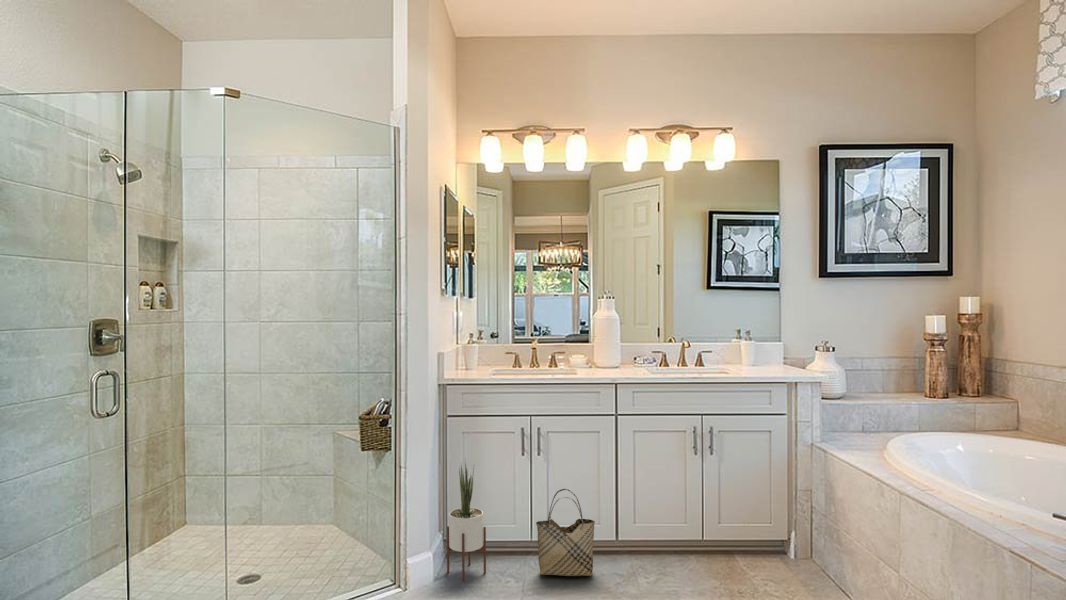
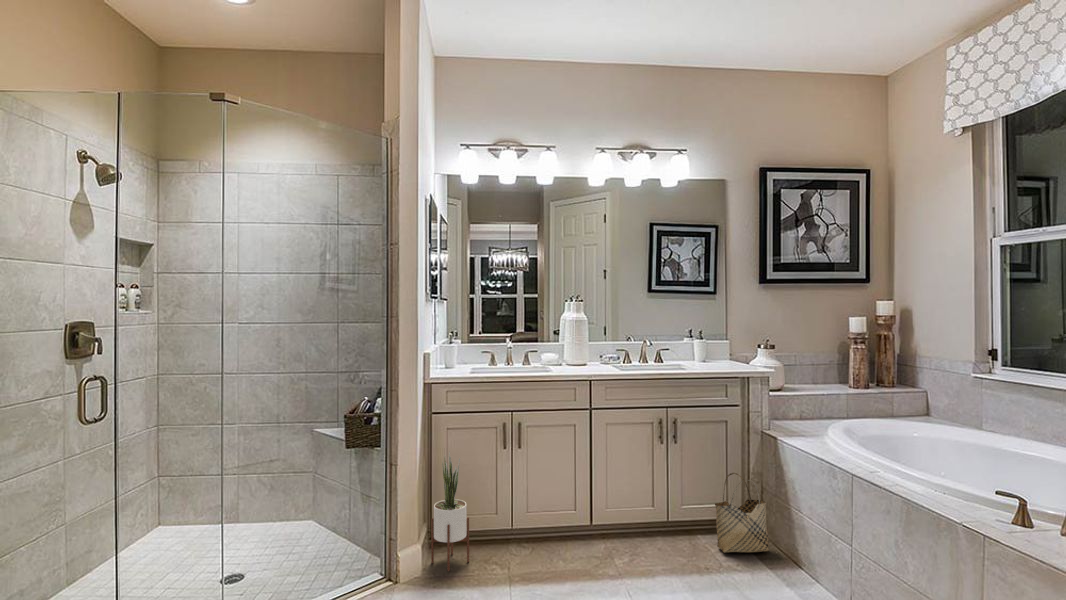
woven basket: present [536,489,595,576] -> present [715,473,769,553]

